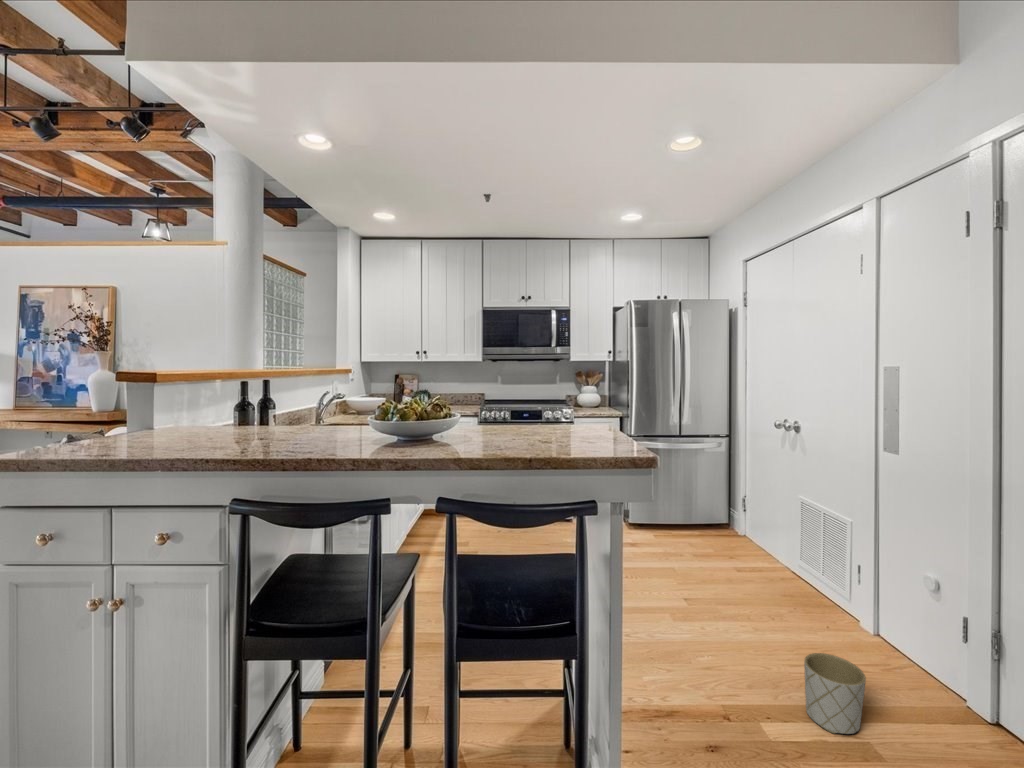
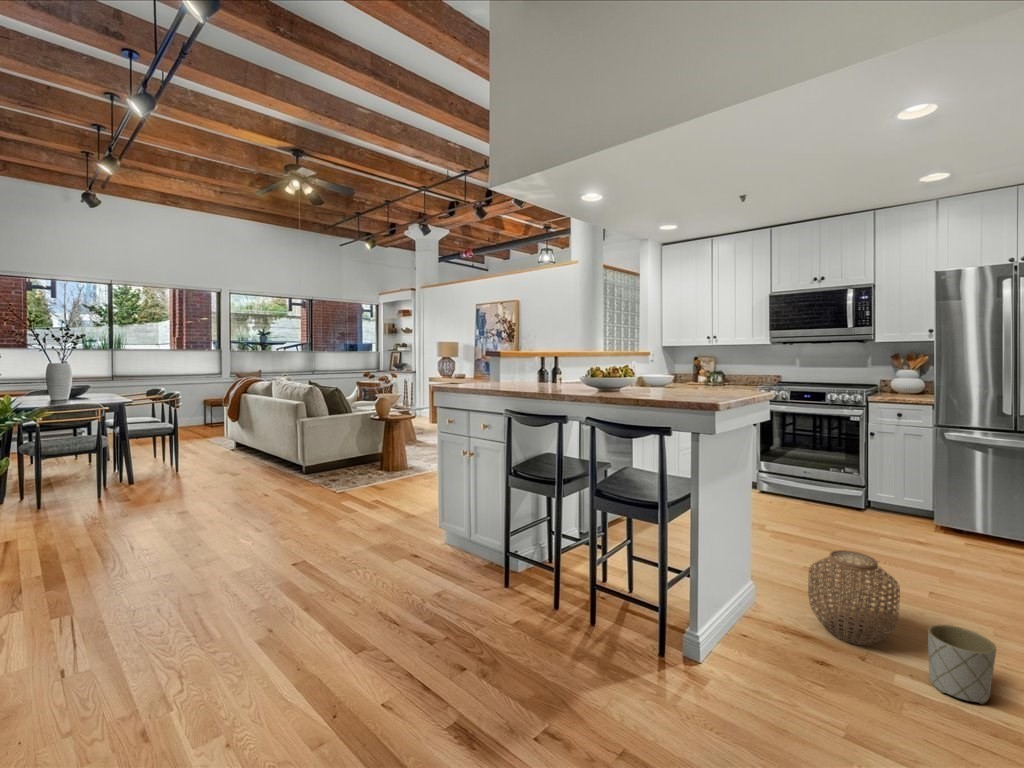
woven basket: none [673,596,763,705] -> present [808,550,900,645]

